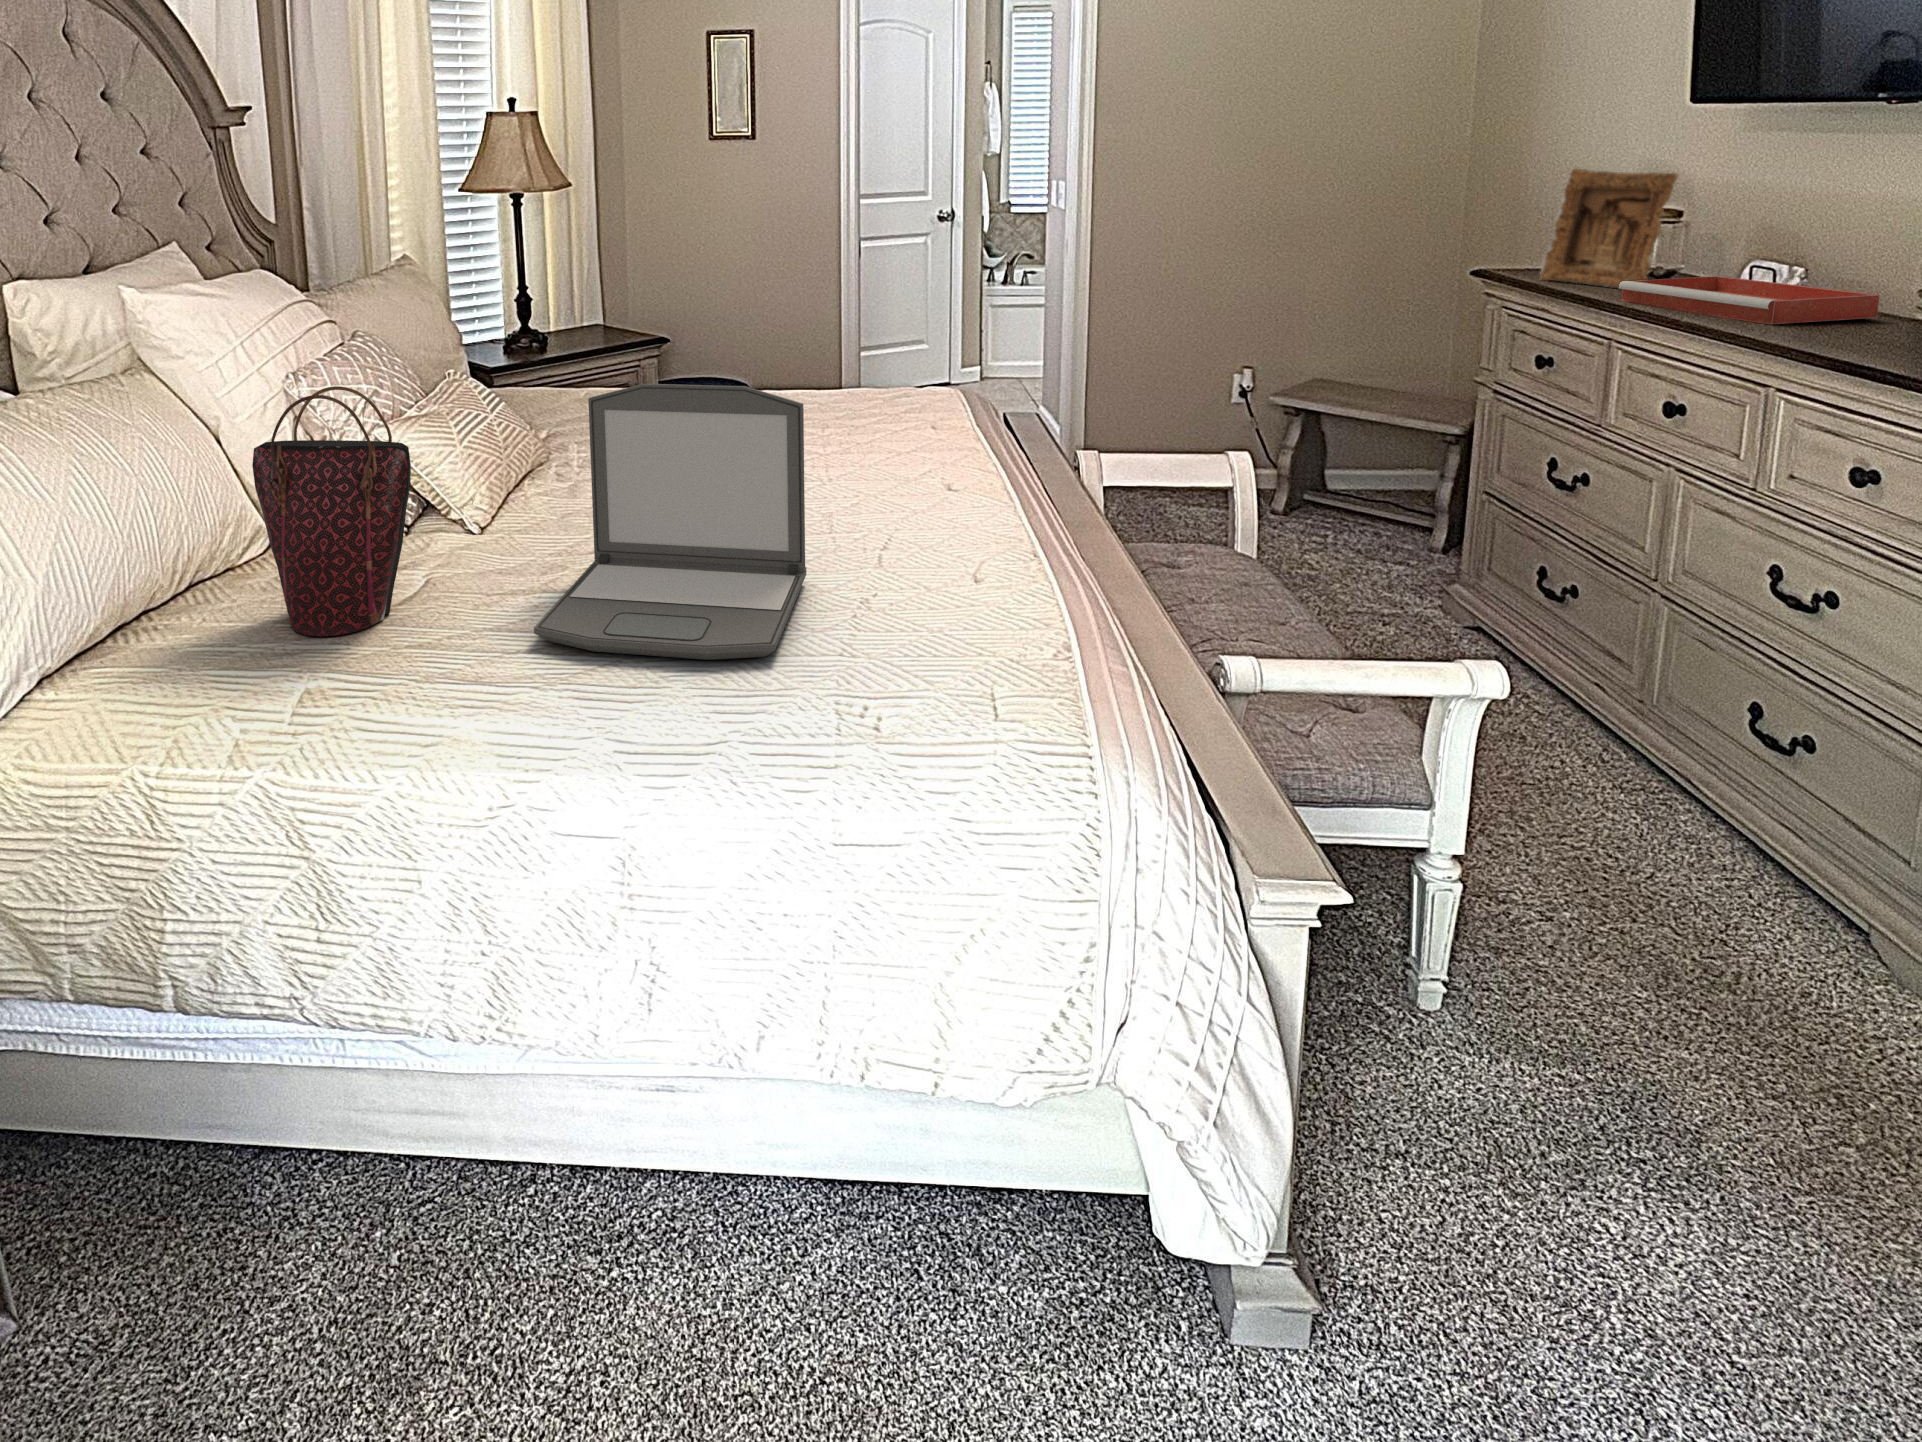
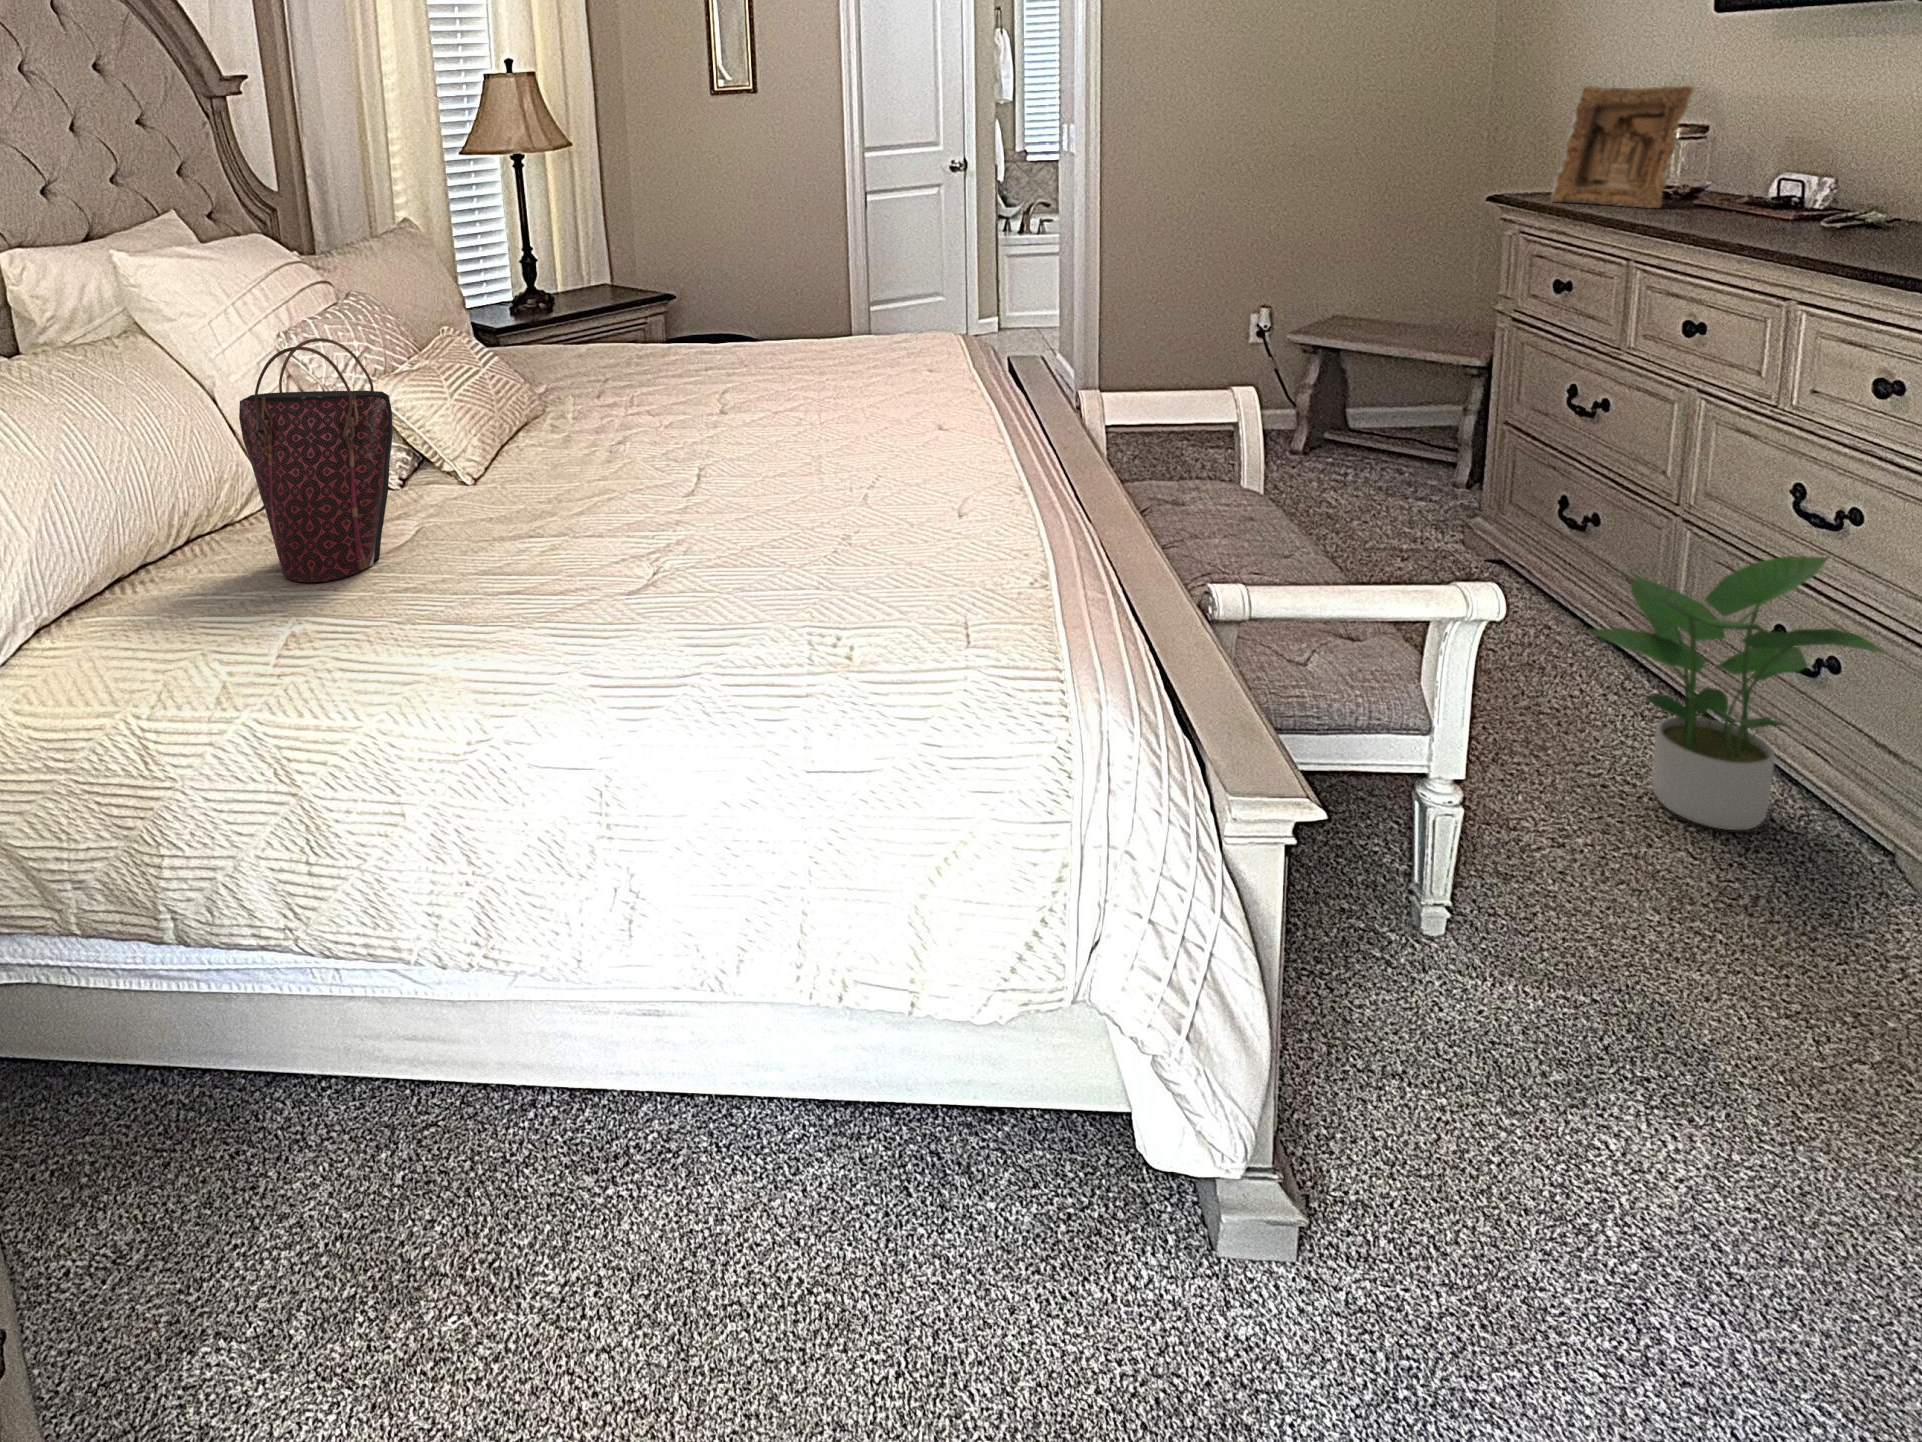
tray: present [1619,276,1880,324] -> none [1630,190,1906,235]
laptop: present [534,384,807,660] -> none [515,326,790,596]
potted plant: none [1577,640,1869,911] -> present [1590,556,1884,830]

